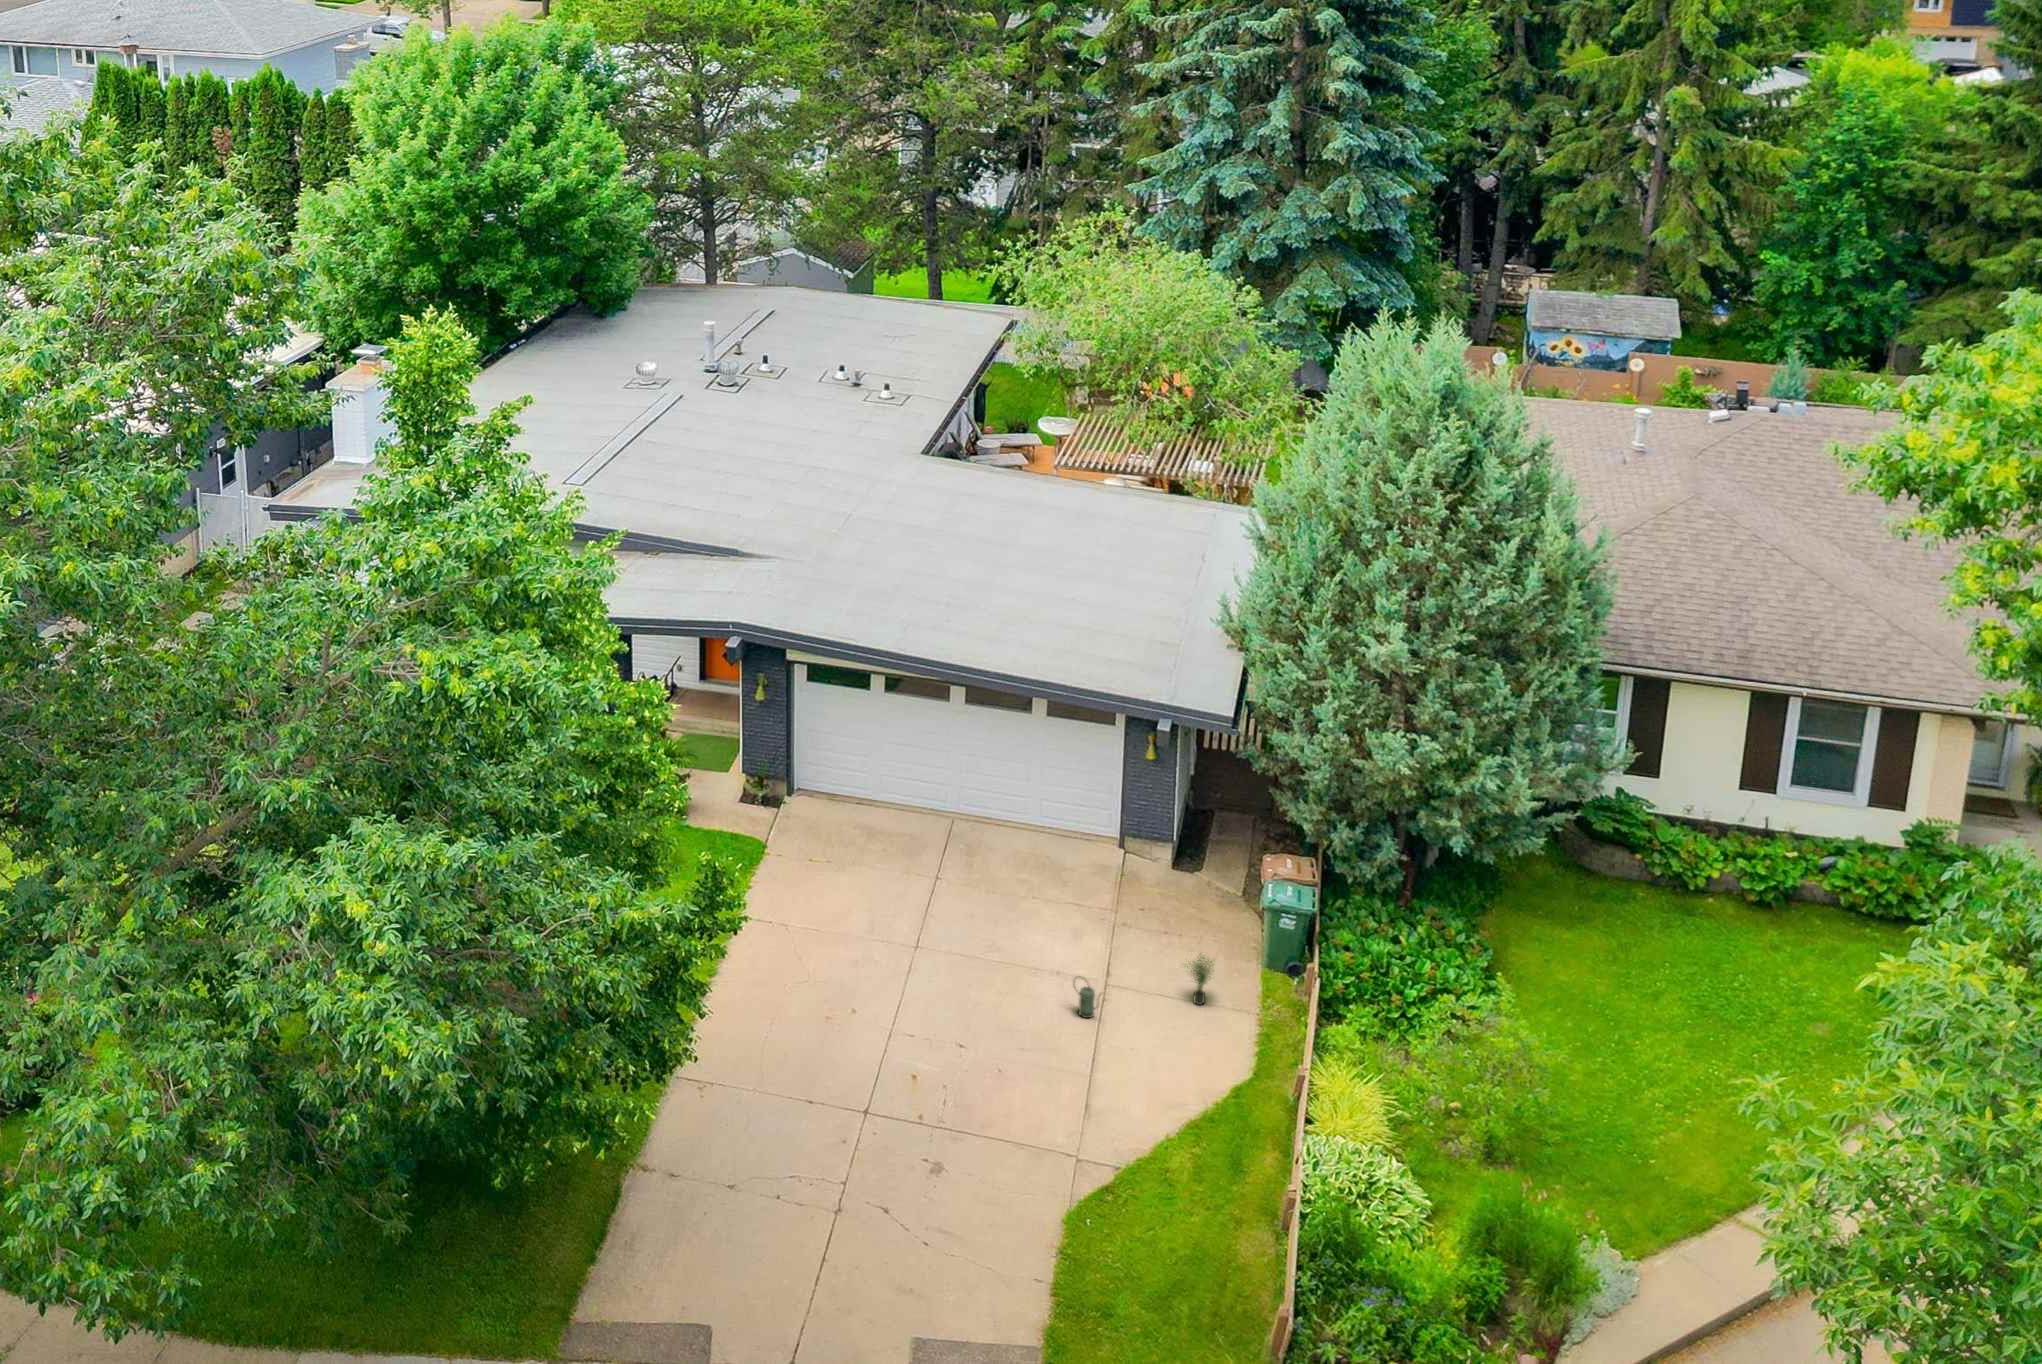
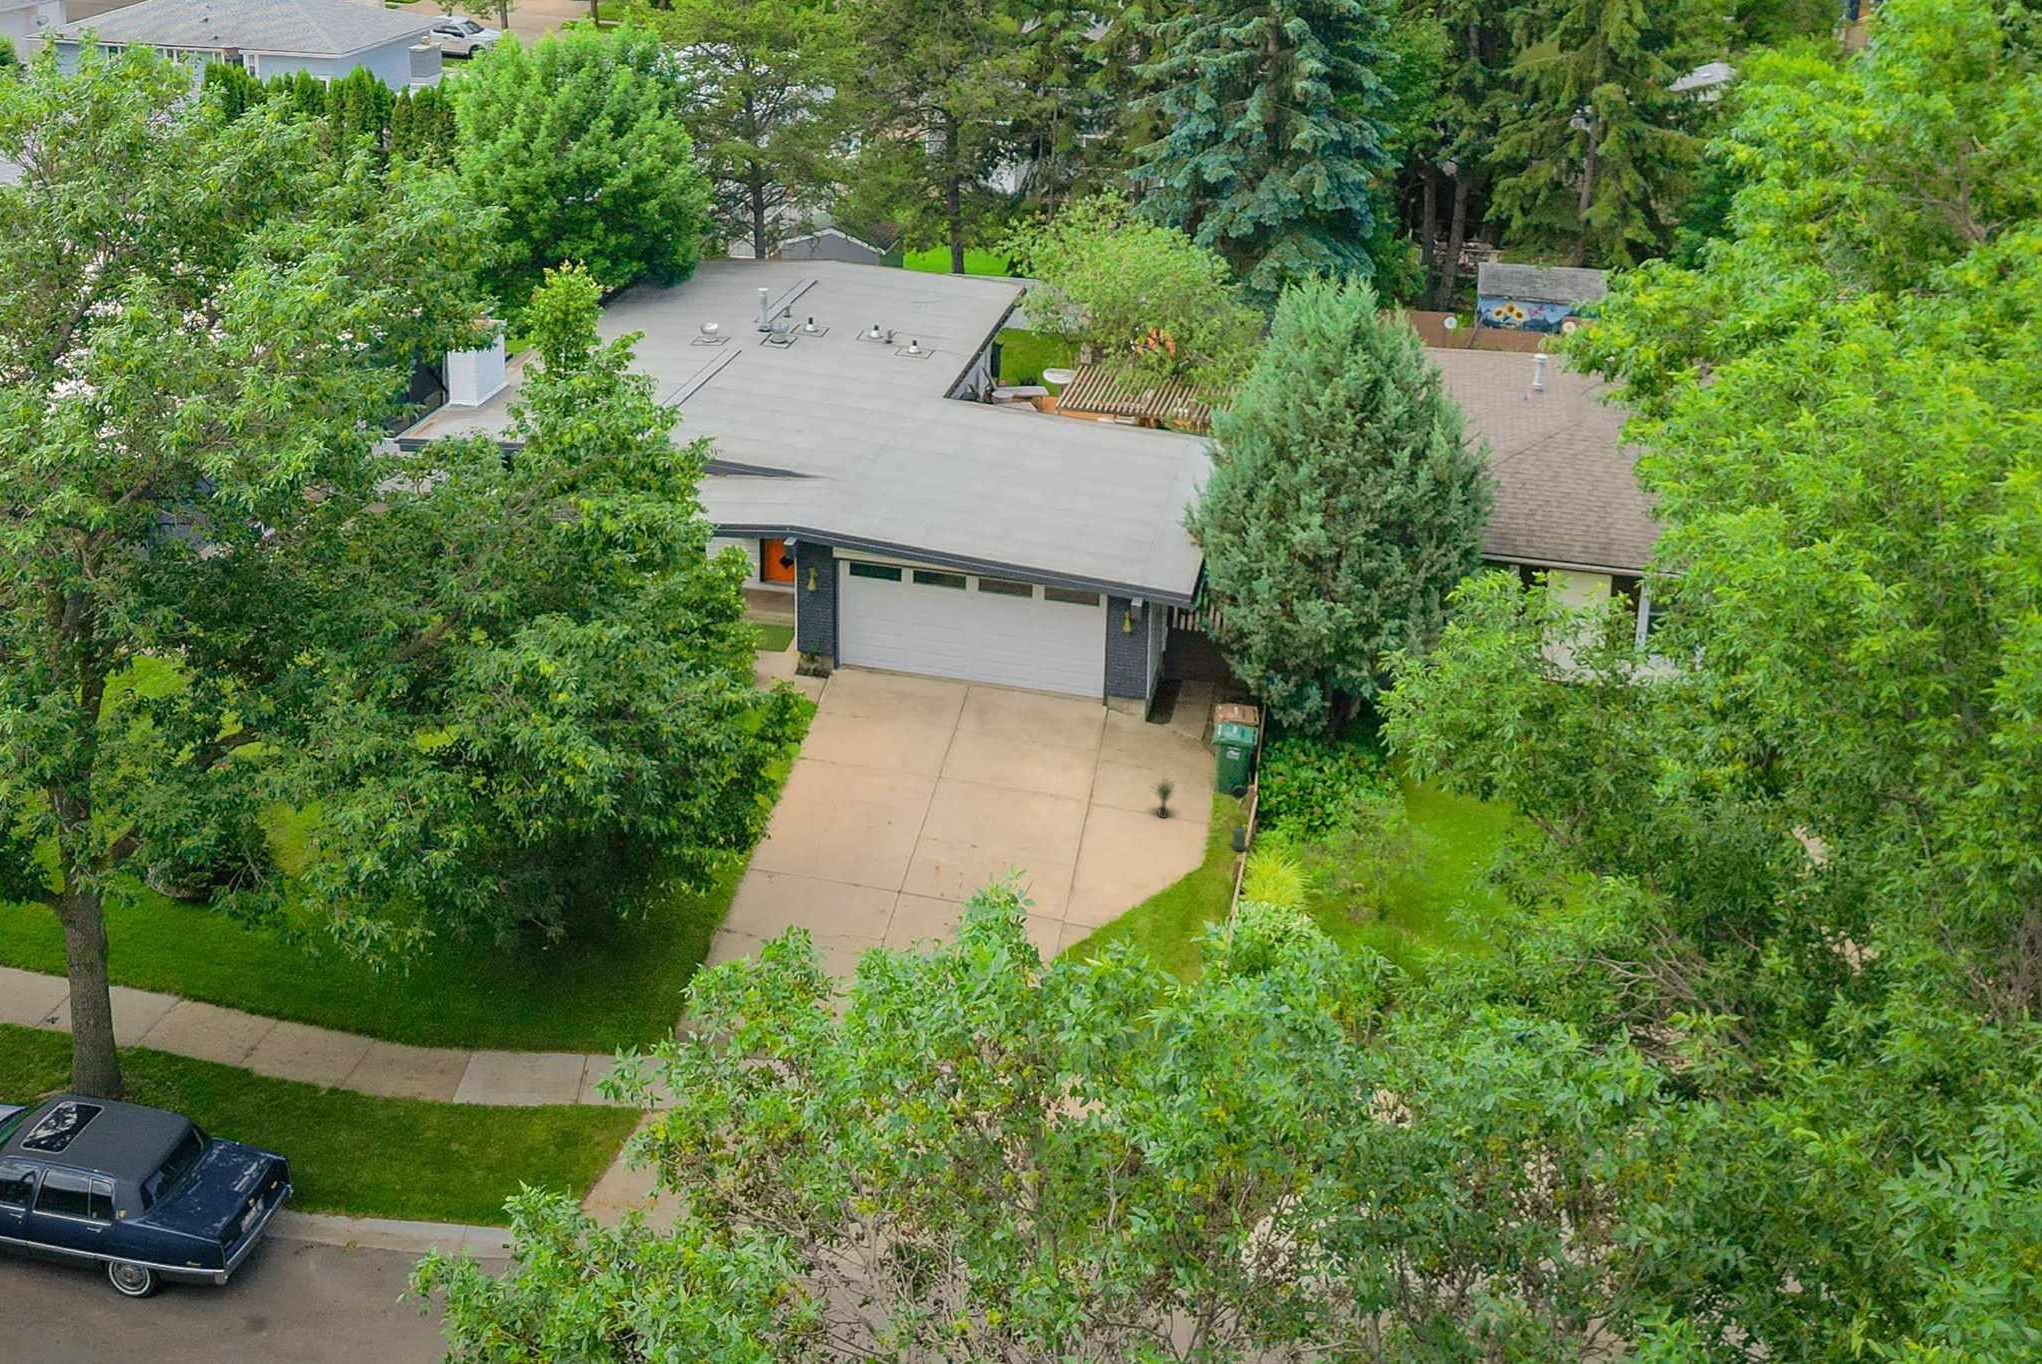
watering can: present [1075,984,1098,1018] -> present [1230,819,1246,851]

